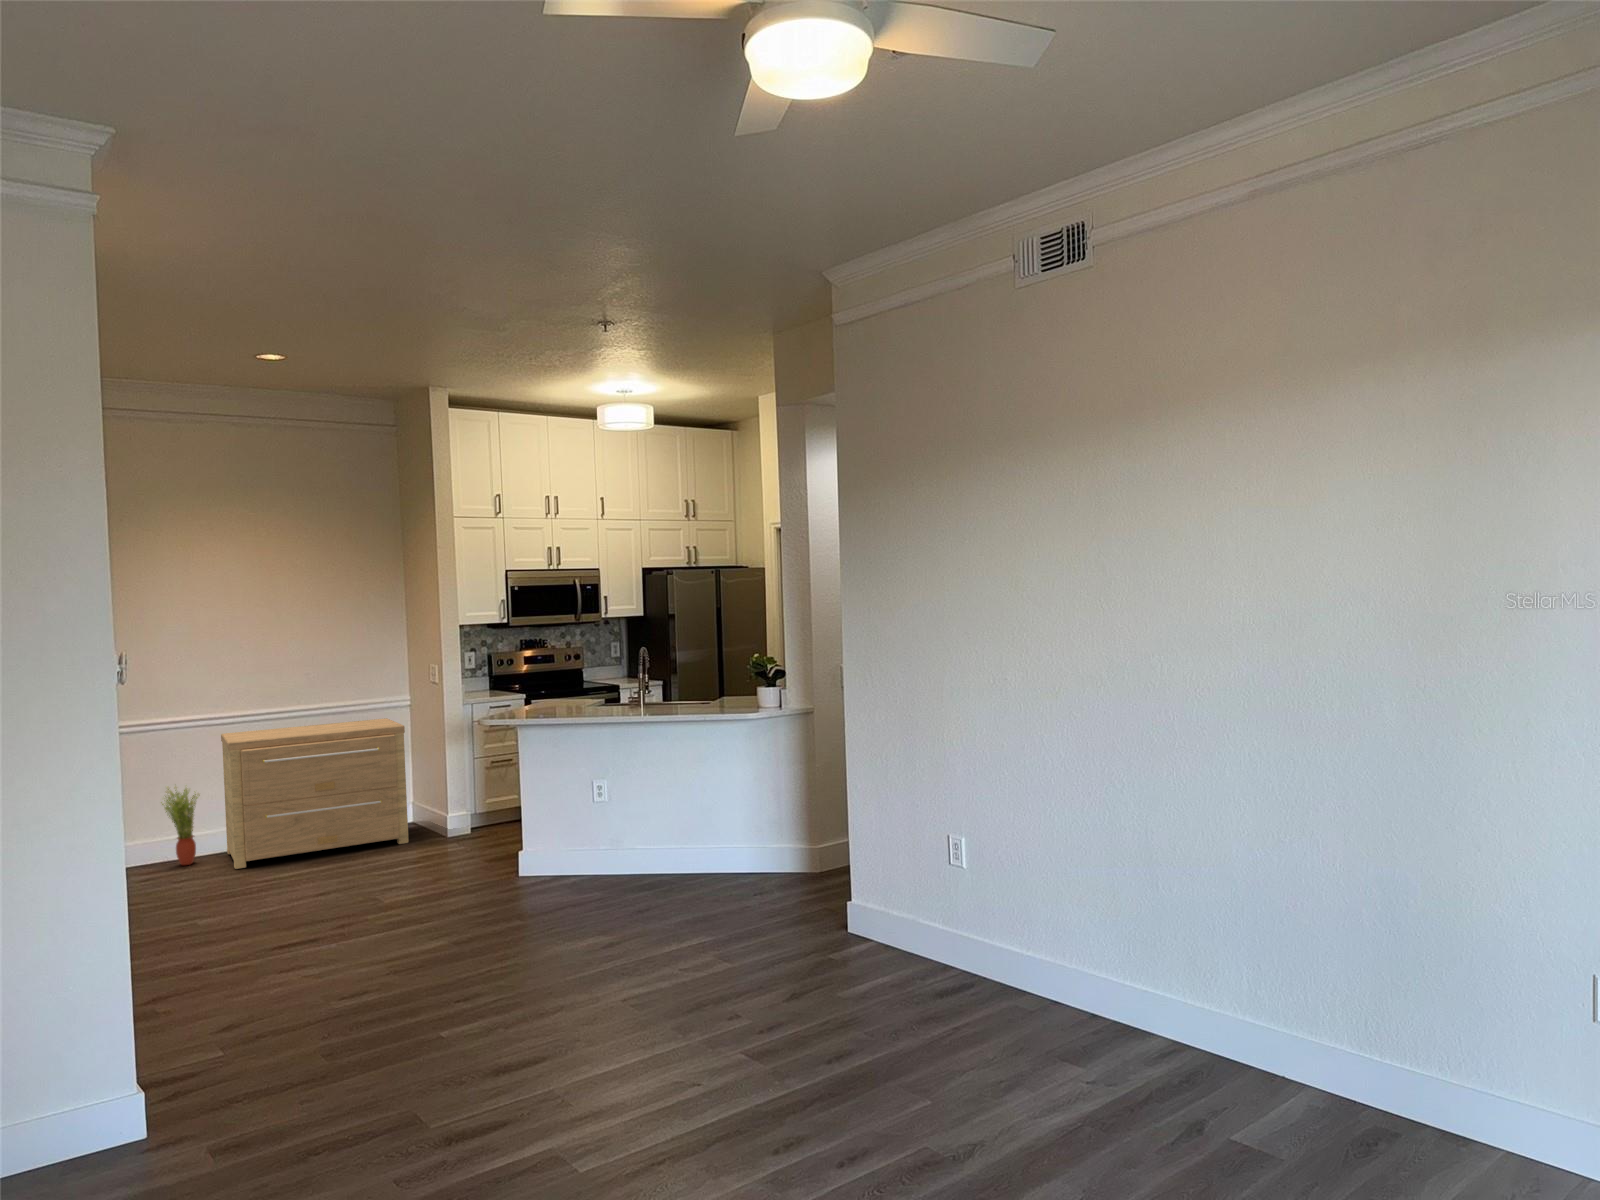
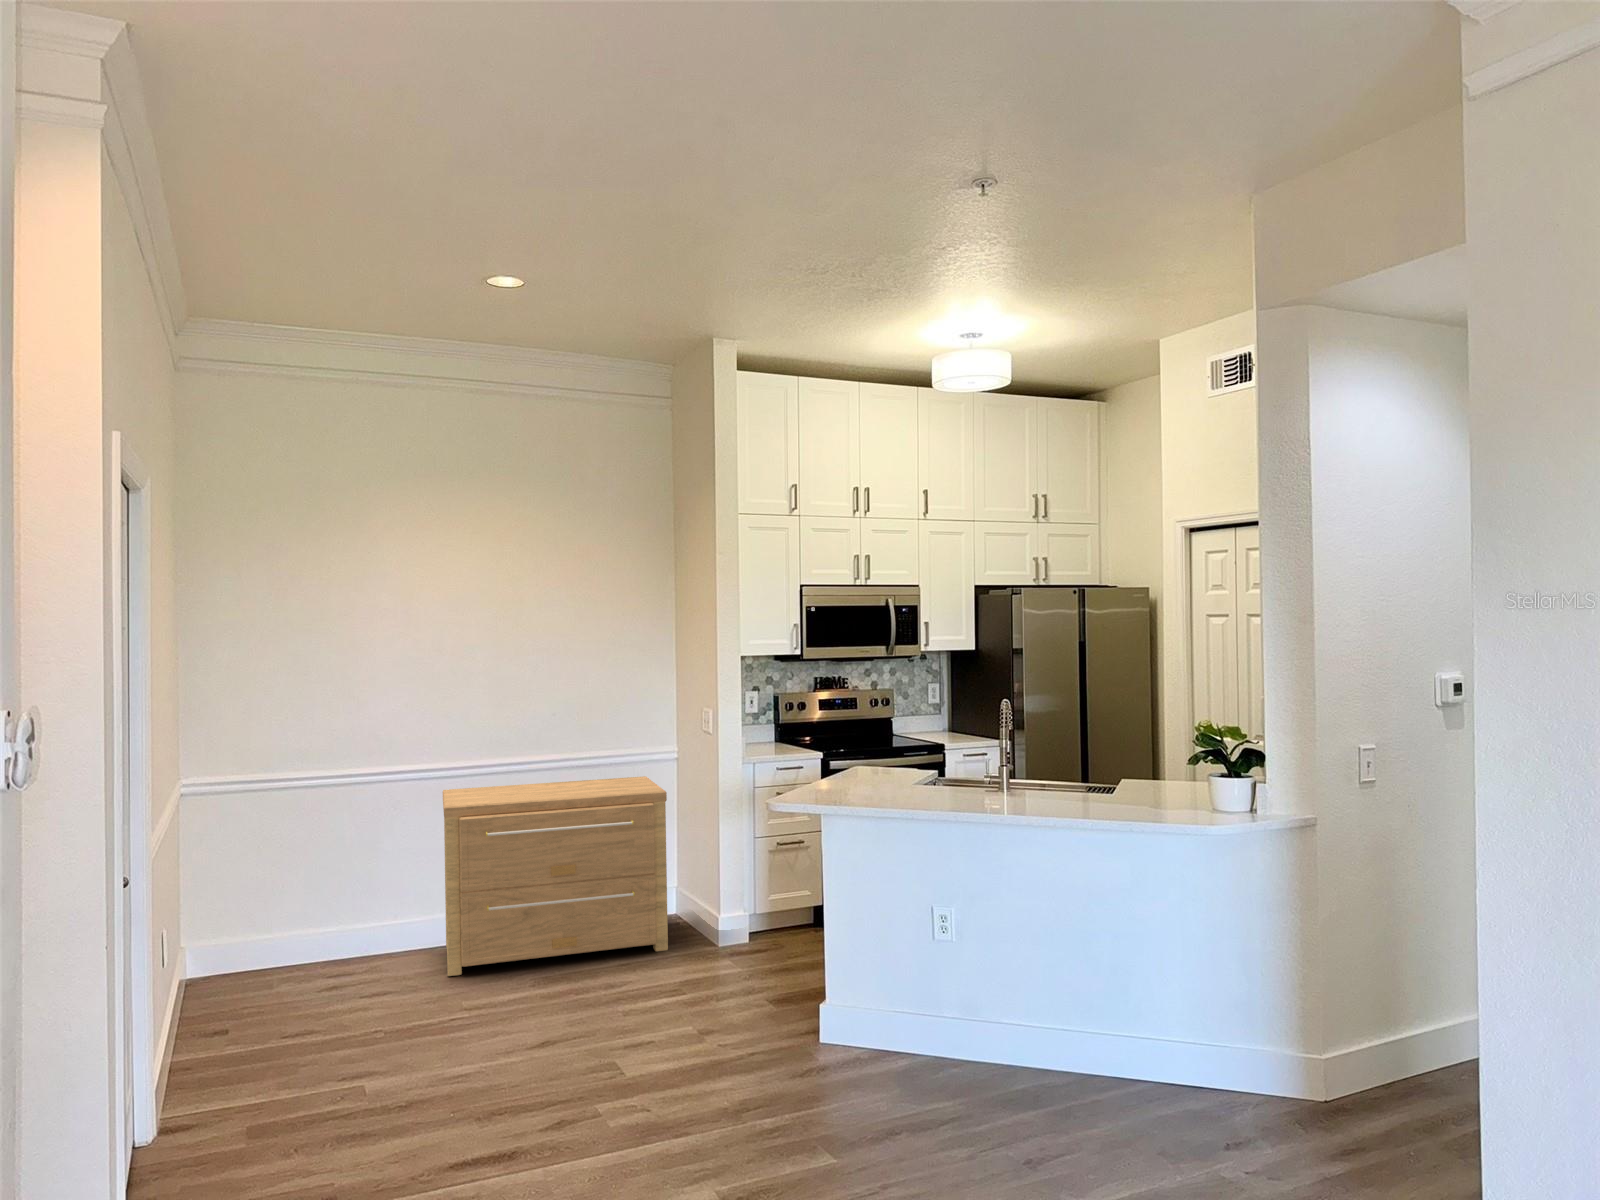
potted plant: present [161,787,200,865] -> none [364,855,413,961]

